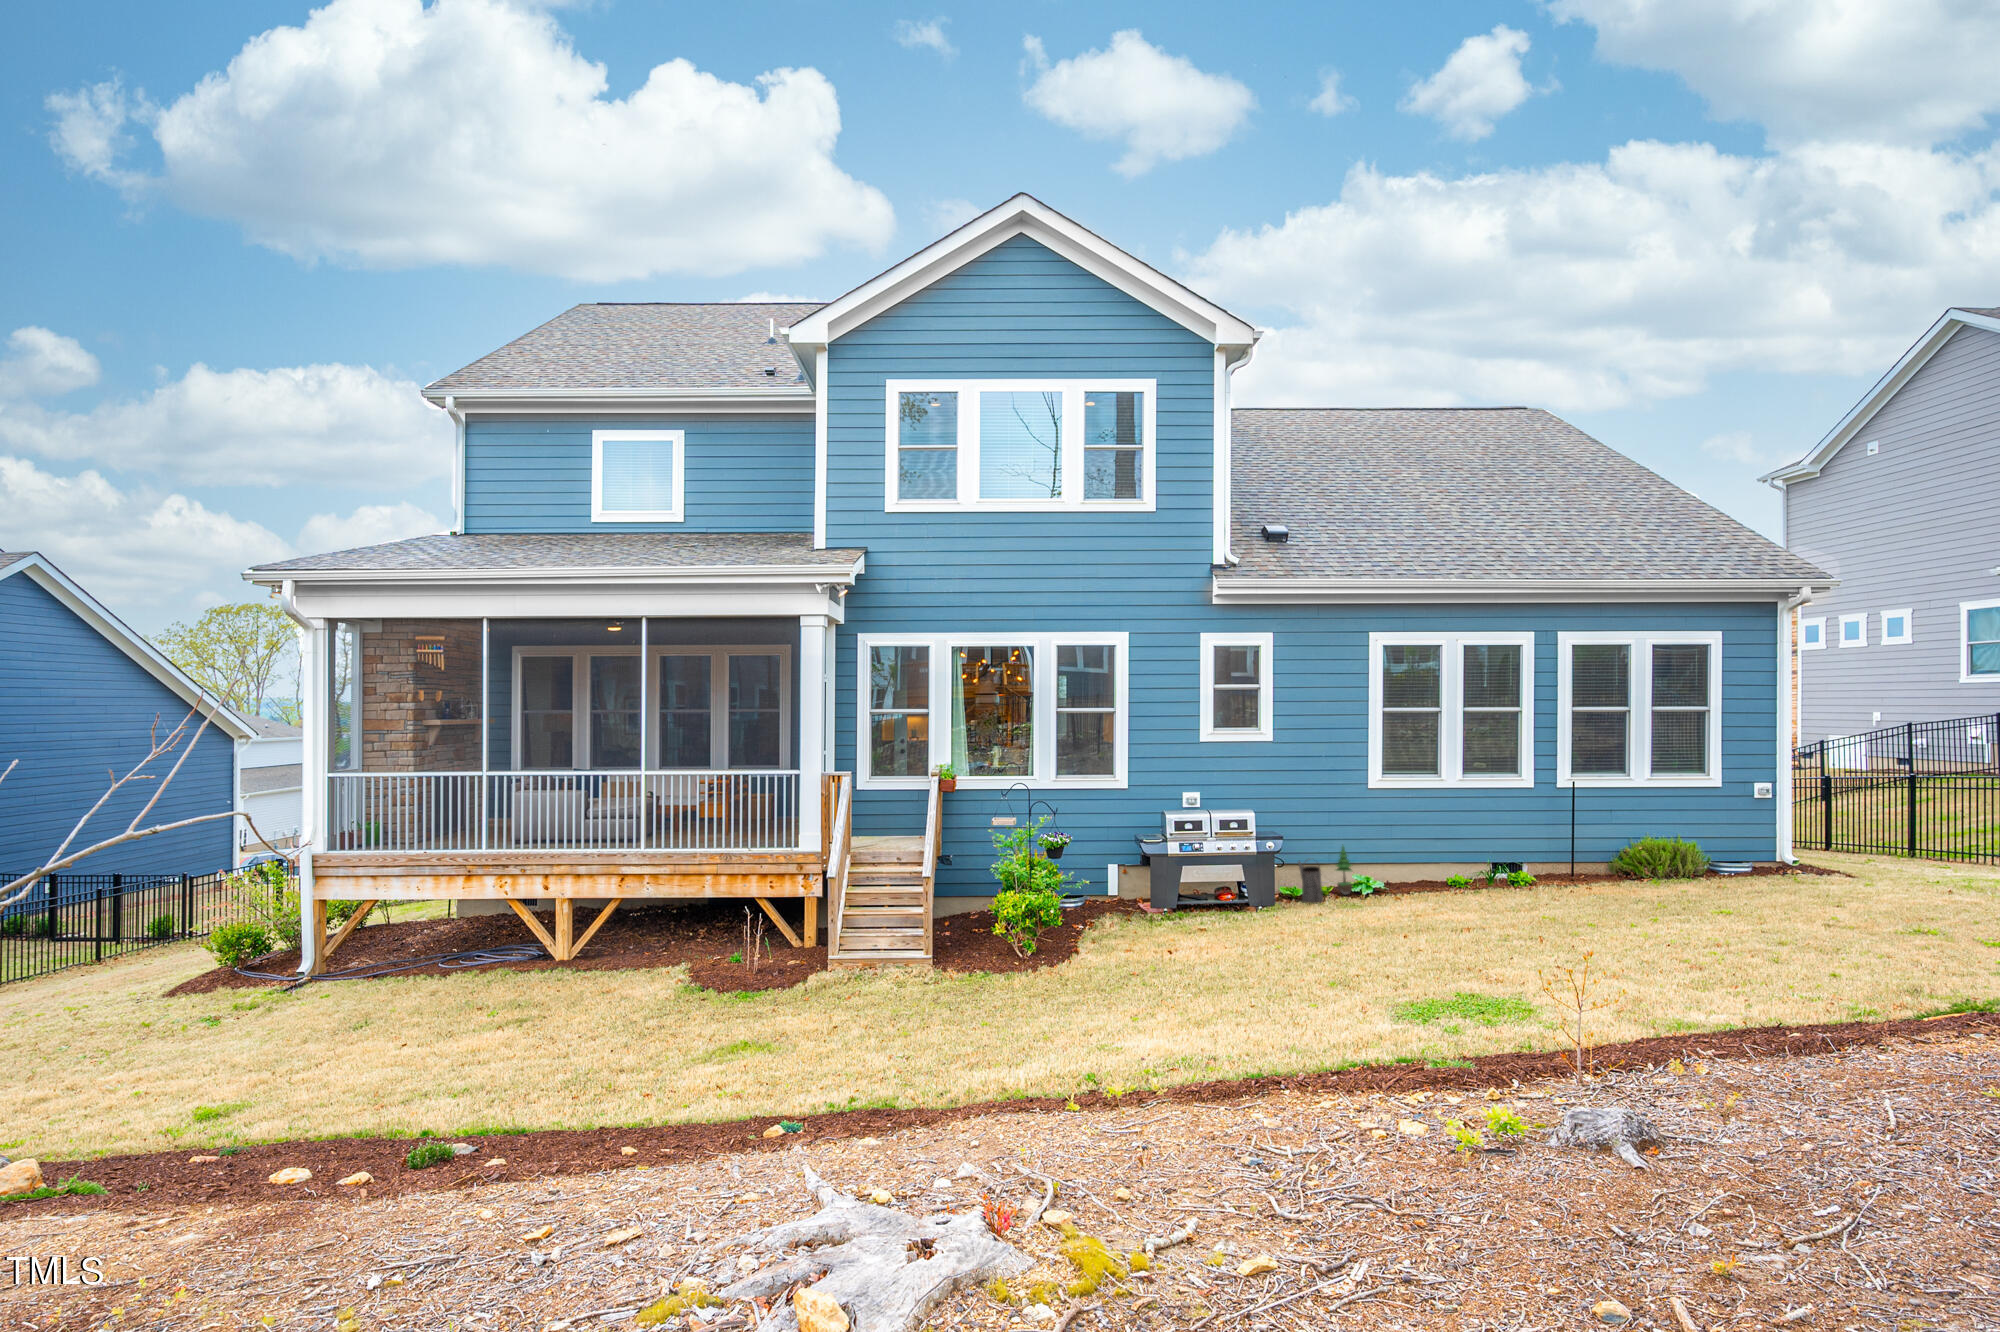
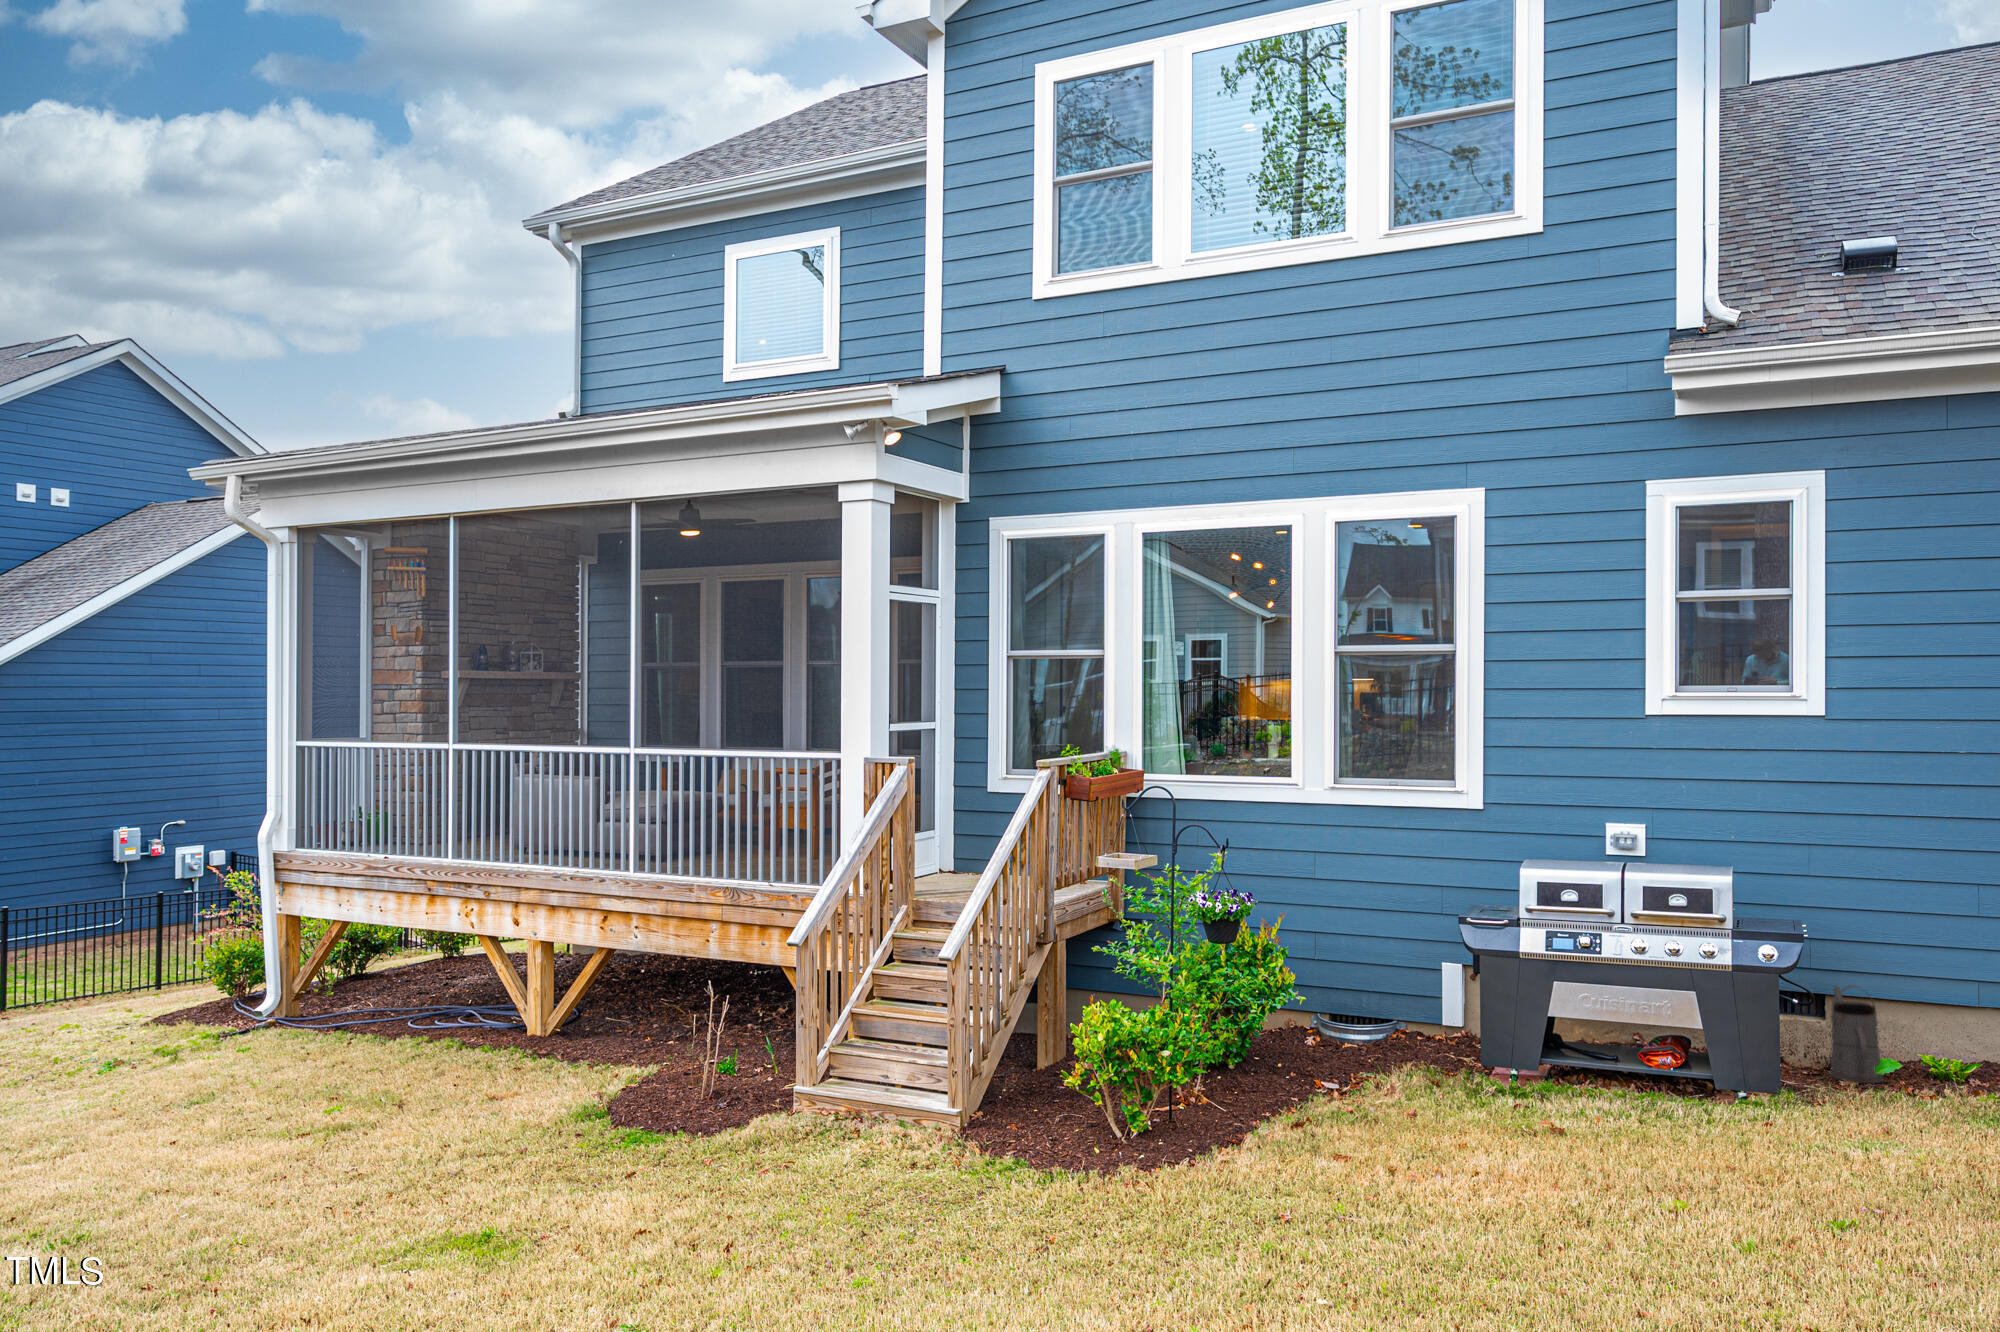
potted tree: present [1336,846,1352,895] -> none [1920,960,1967,1071]

